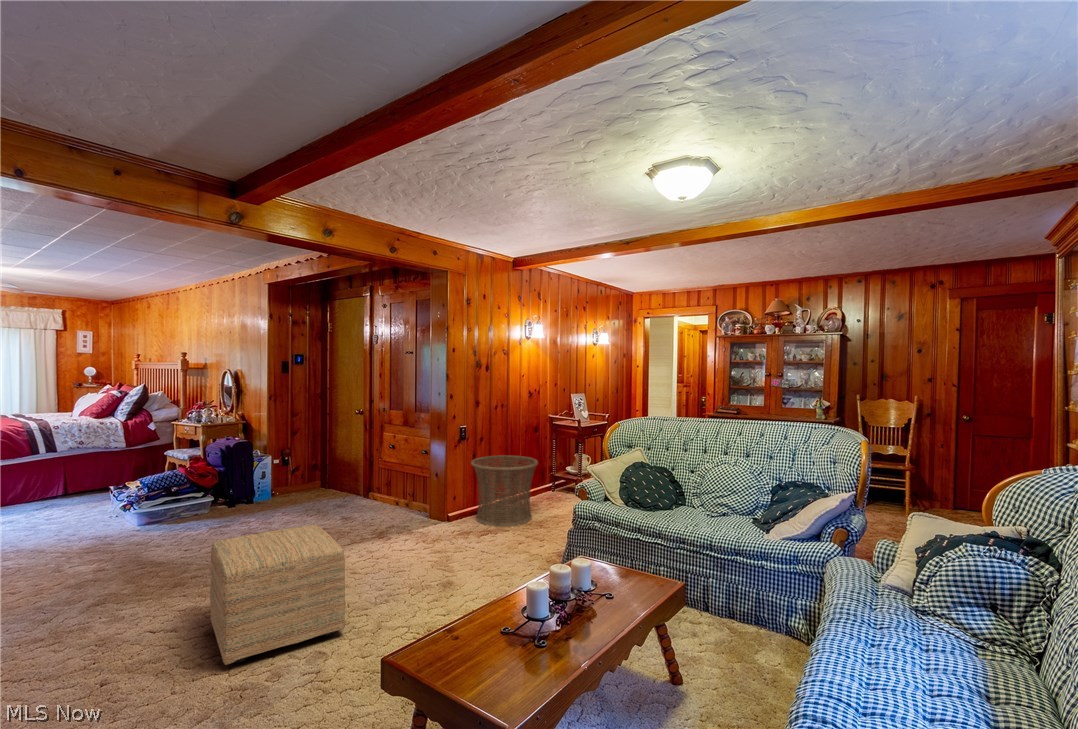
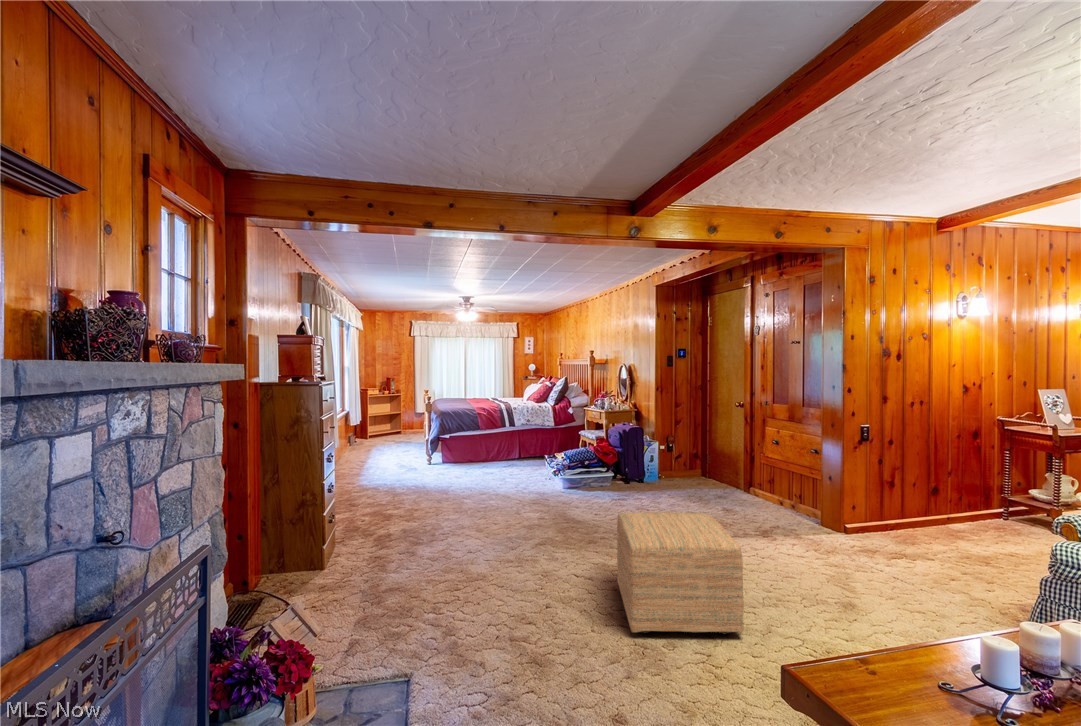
basket: present [471,455,538,527] -> none [880,464,988,559]

